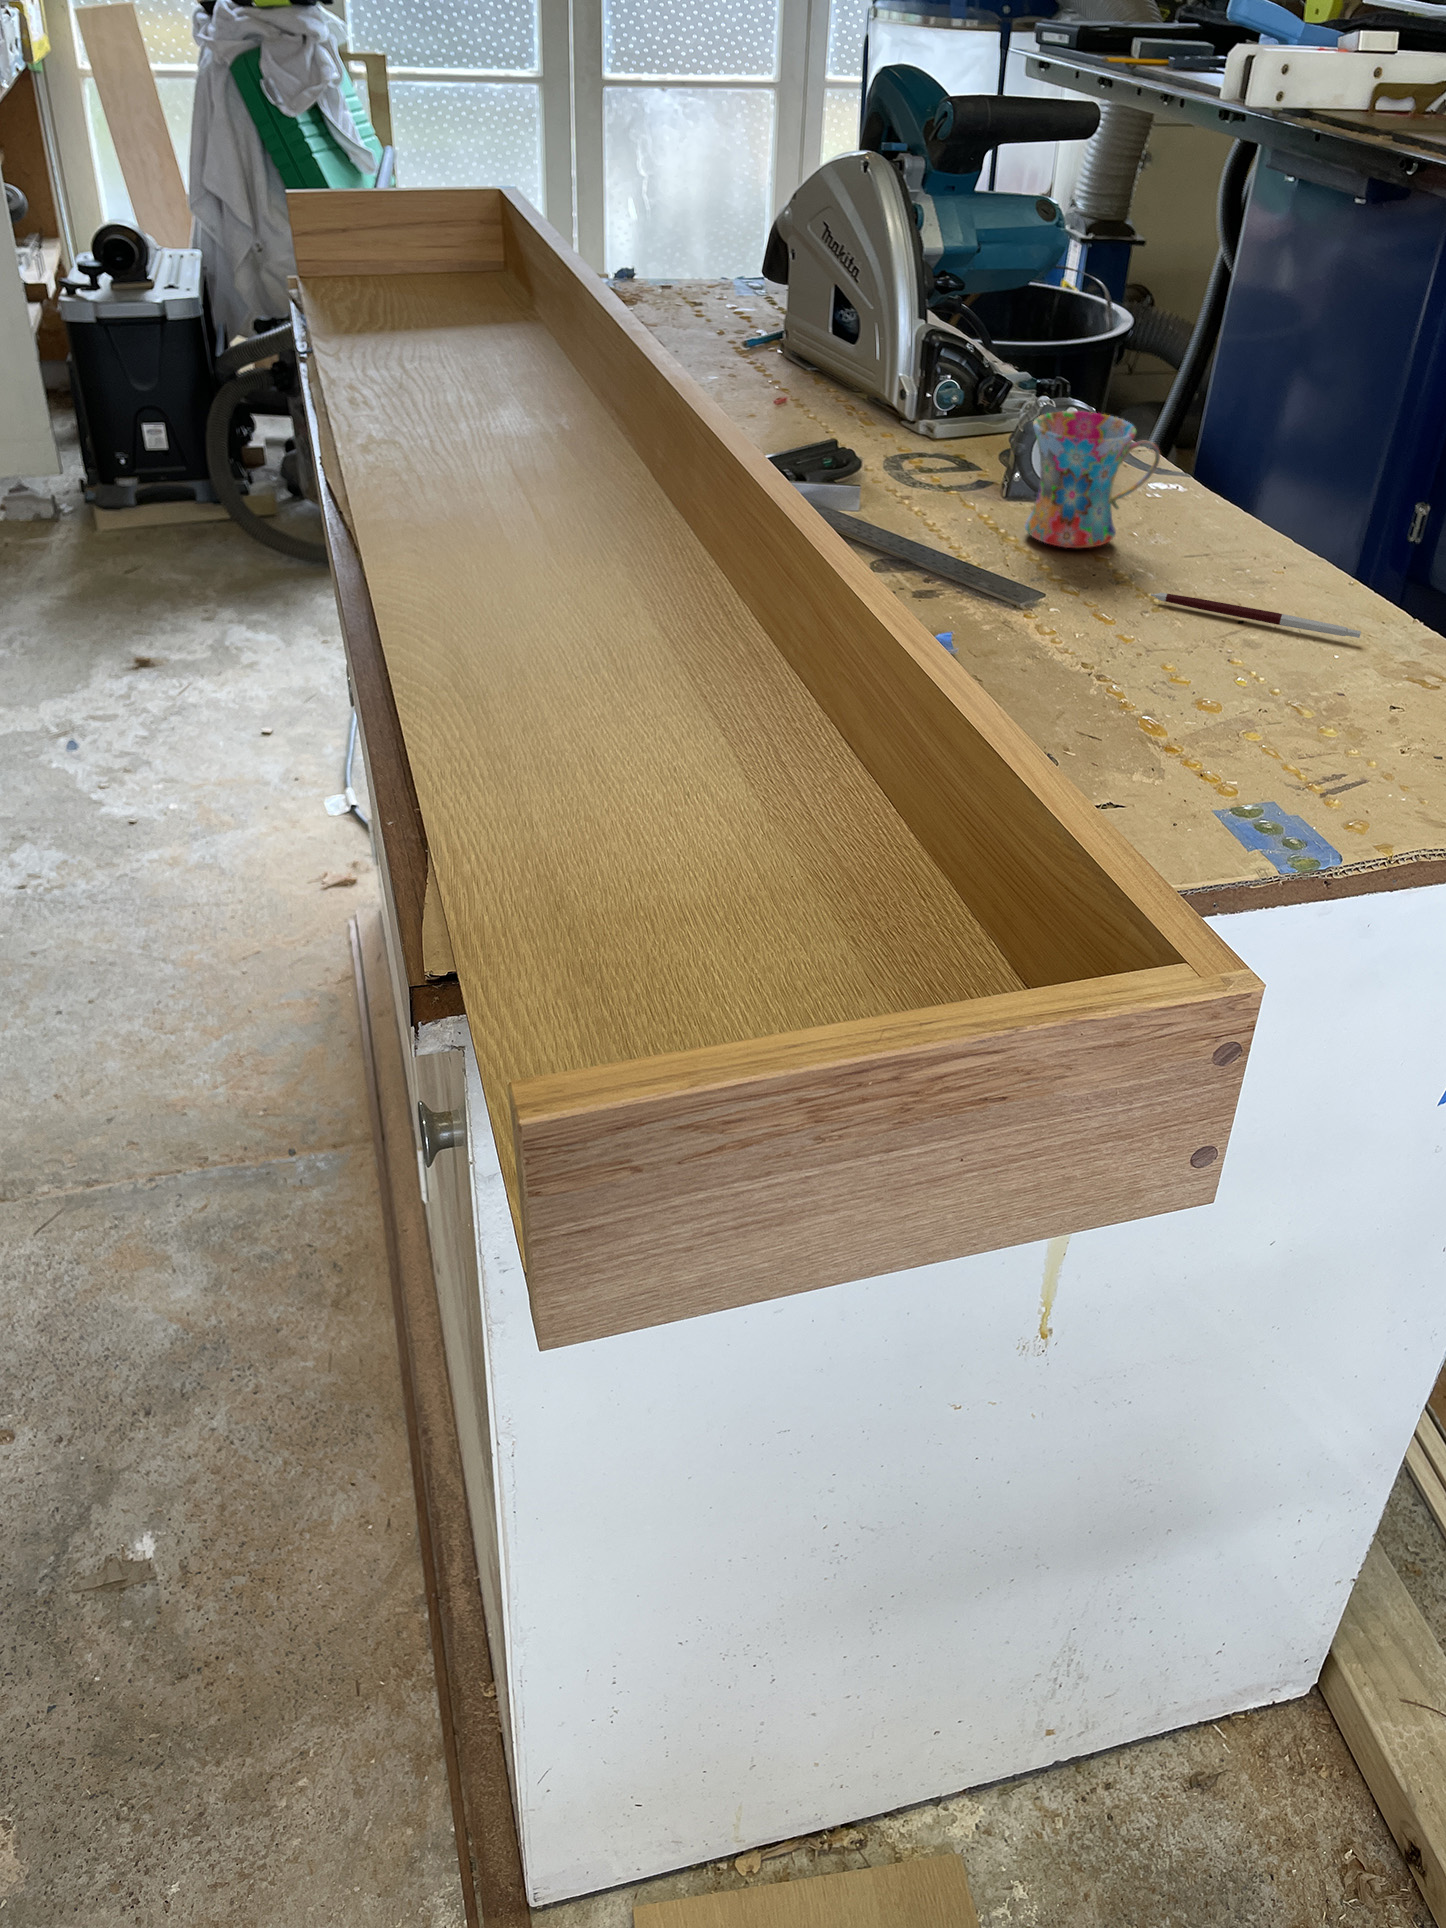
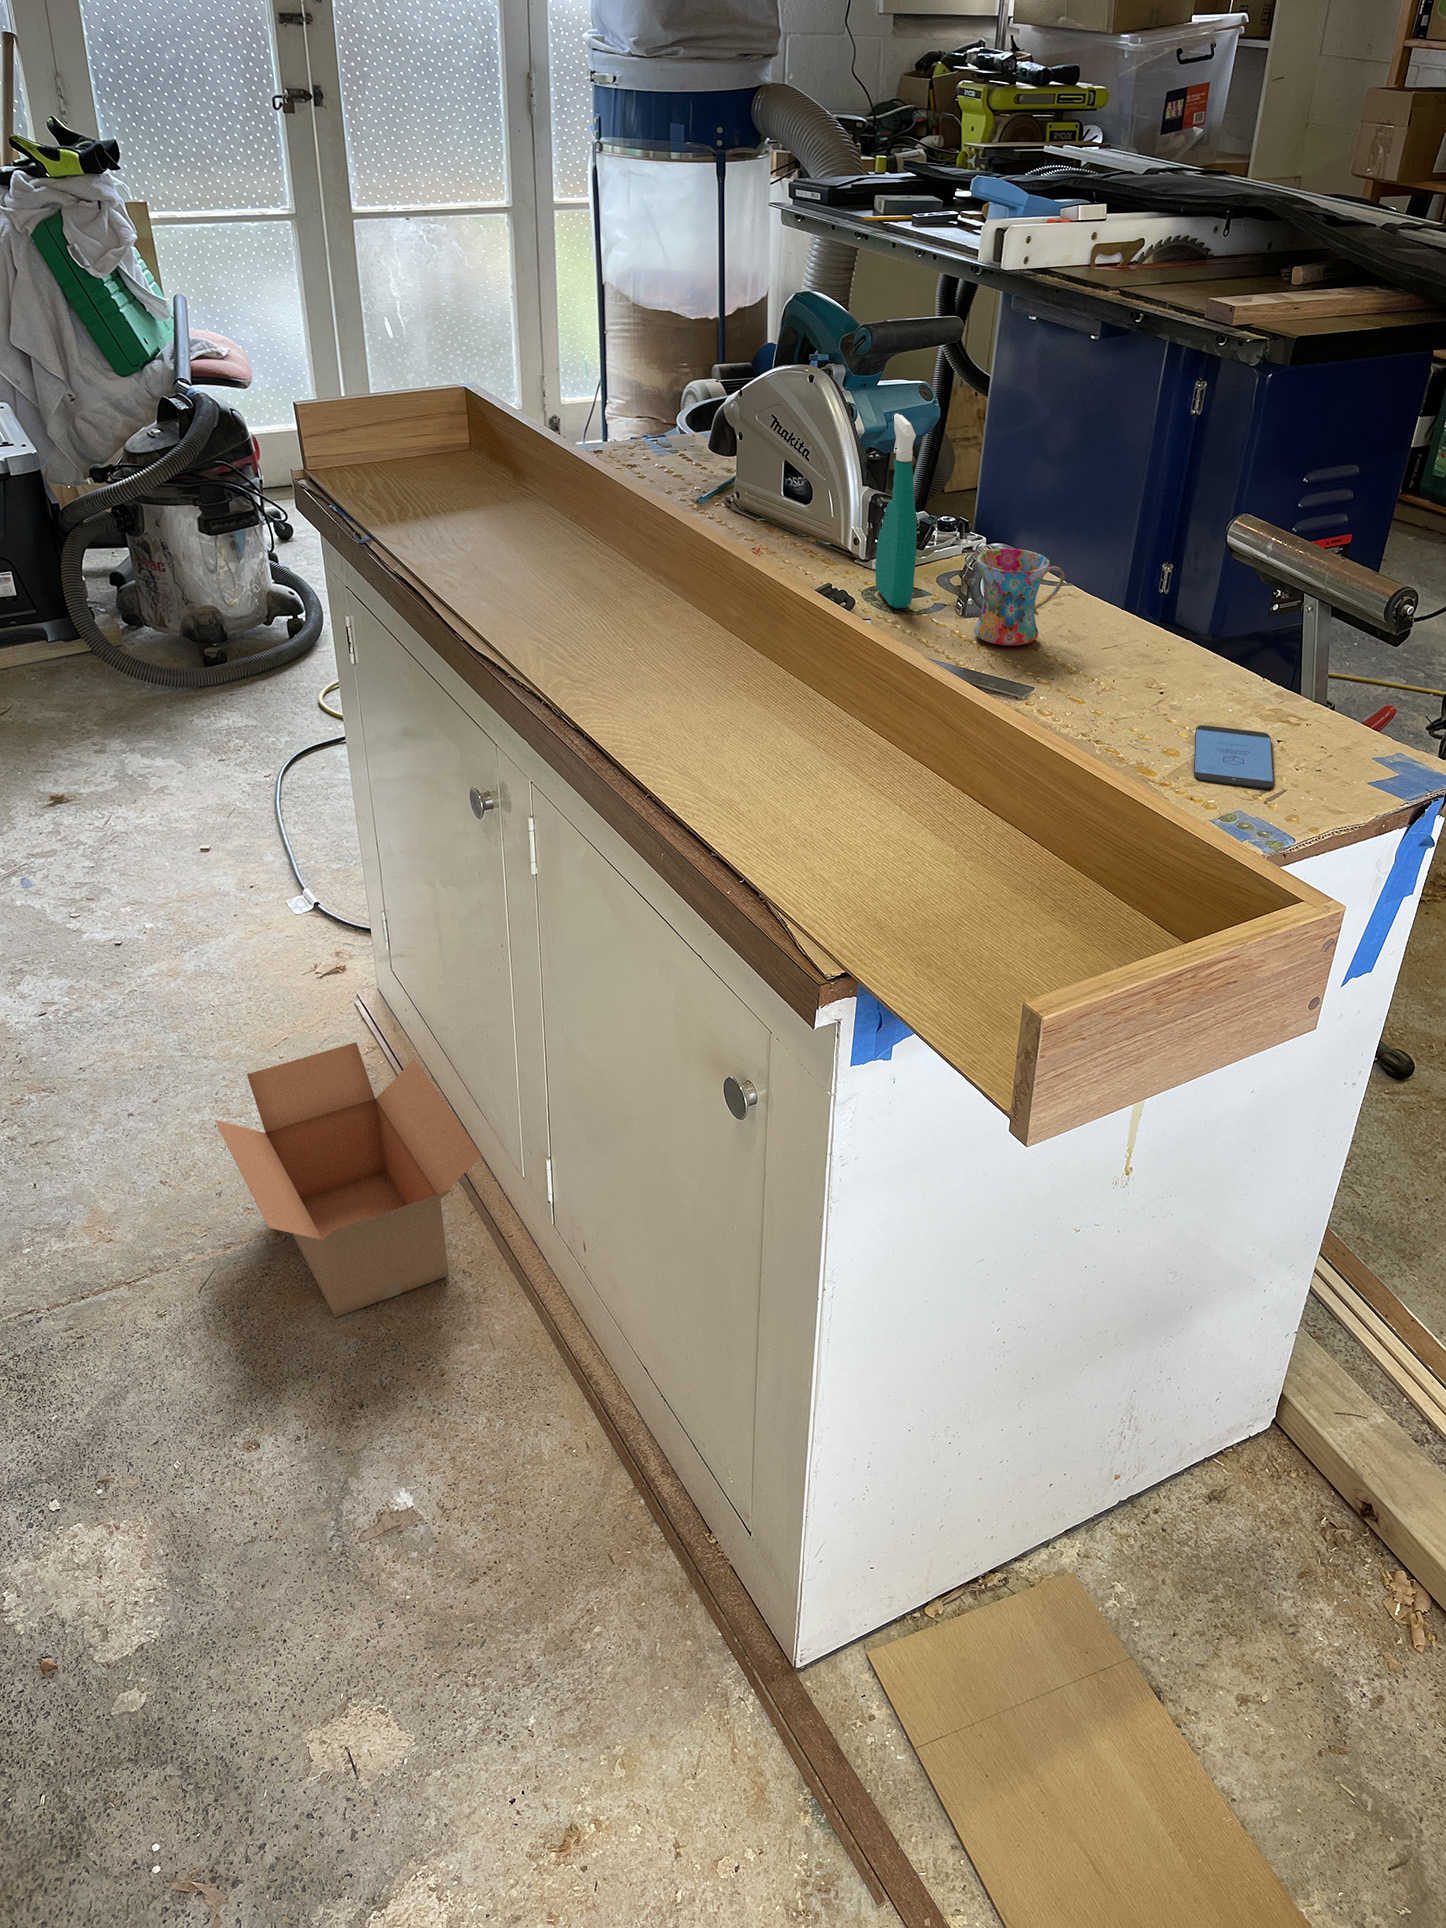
spray bottle: none [927,217,976,490] -> present [876,414,917,608]
pen: present [1151,593,1361,638] -> none [1083,674,1228,692]
smartphone: none [1245,678,1396,780] -> present [1194,725,1274,789]
cardboard box: none [70,969,354,1296] -> present [215,1042,482,1318]

